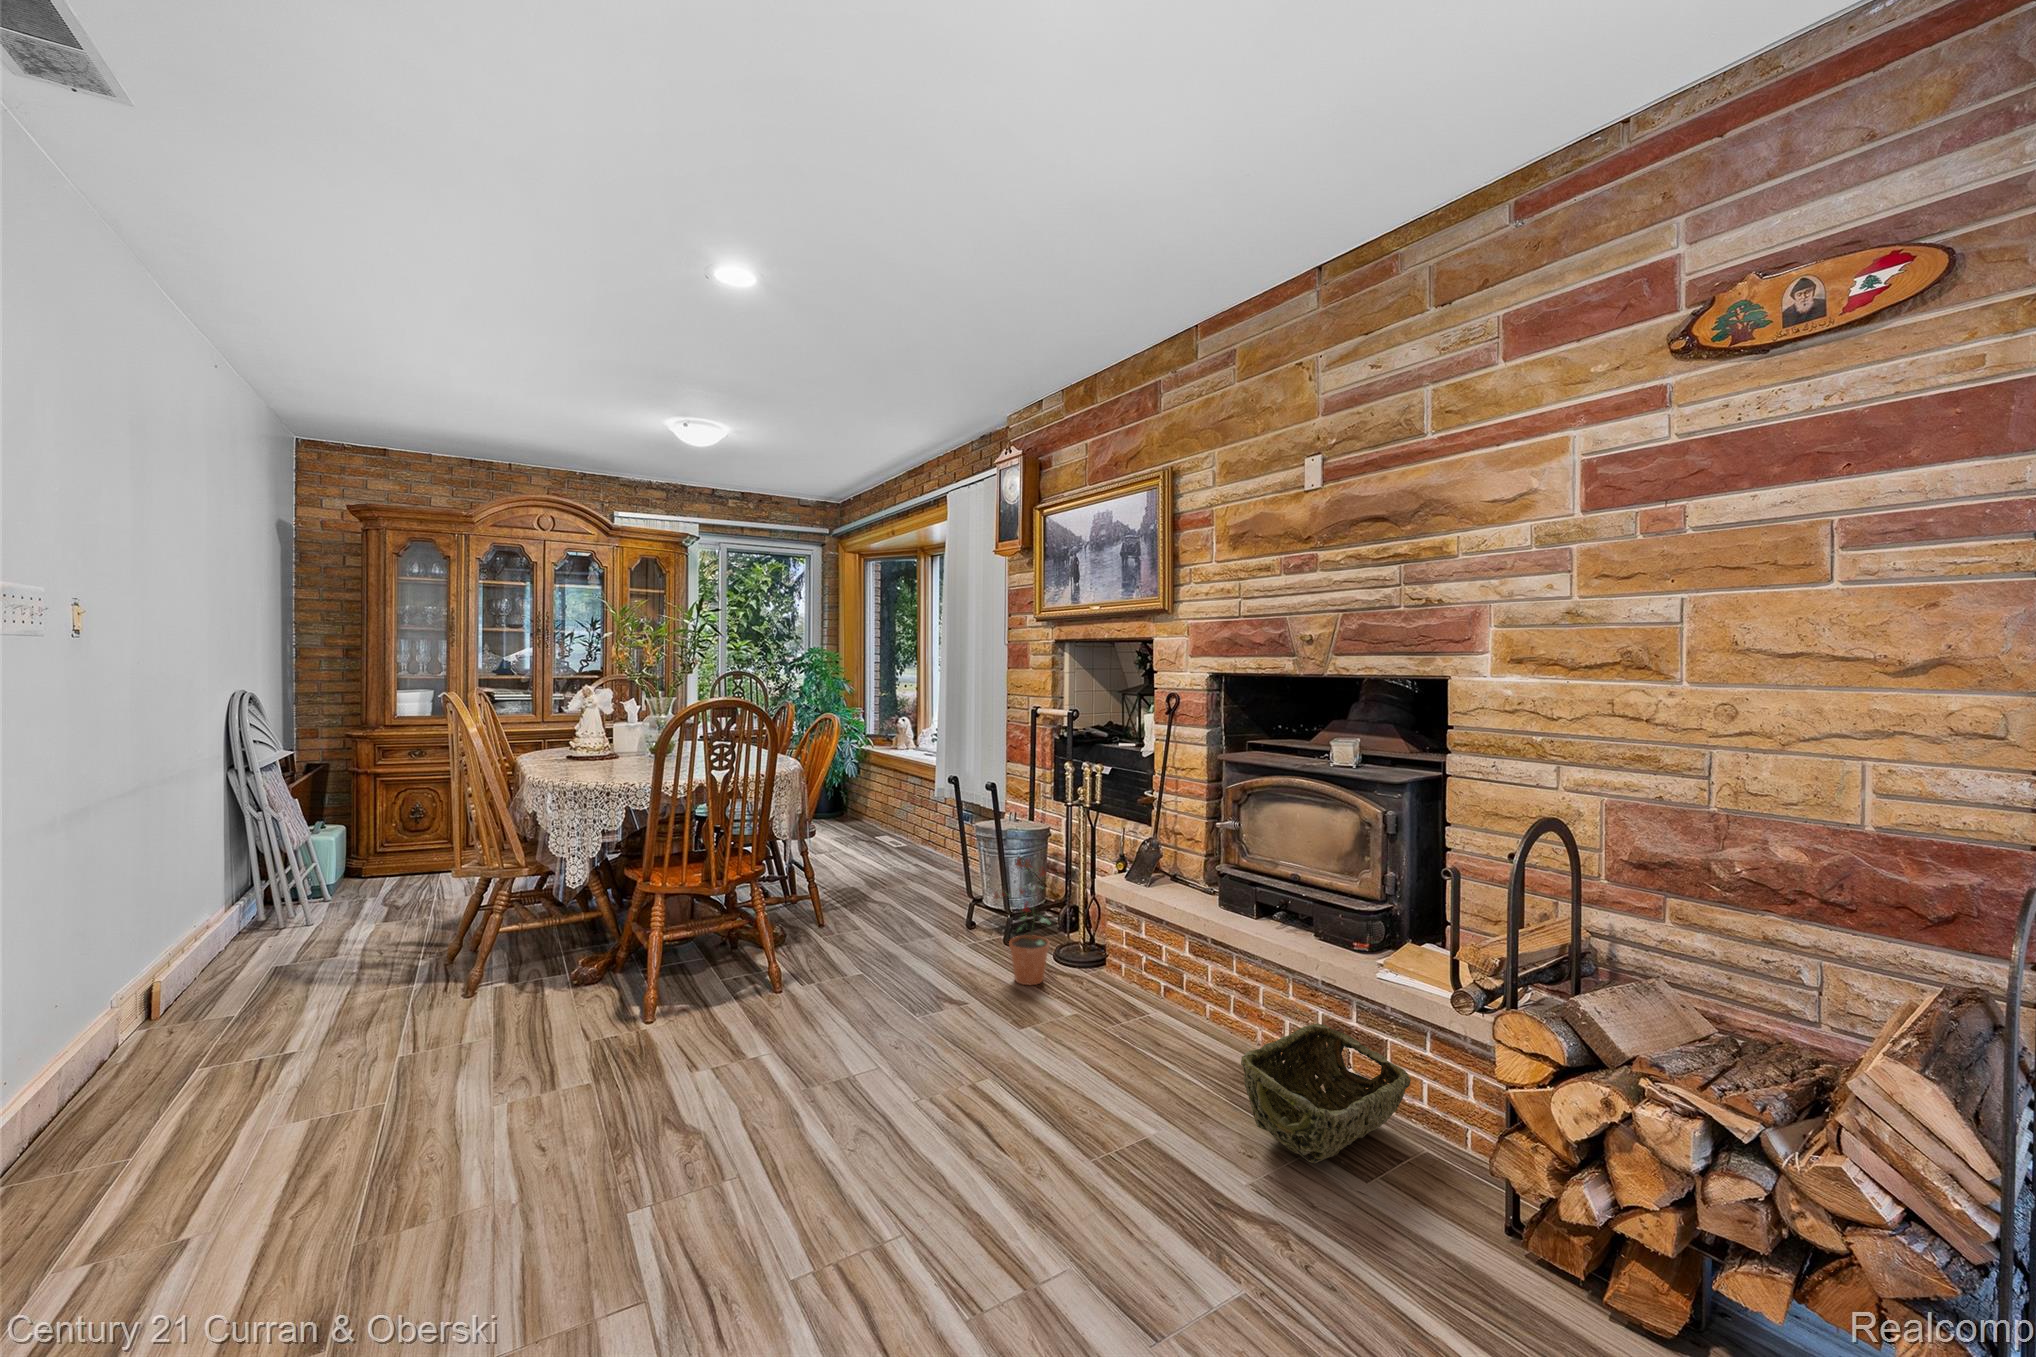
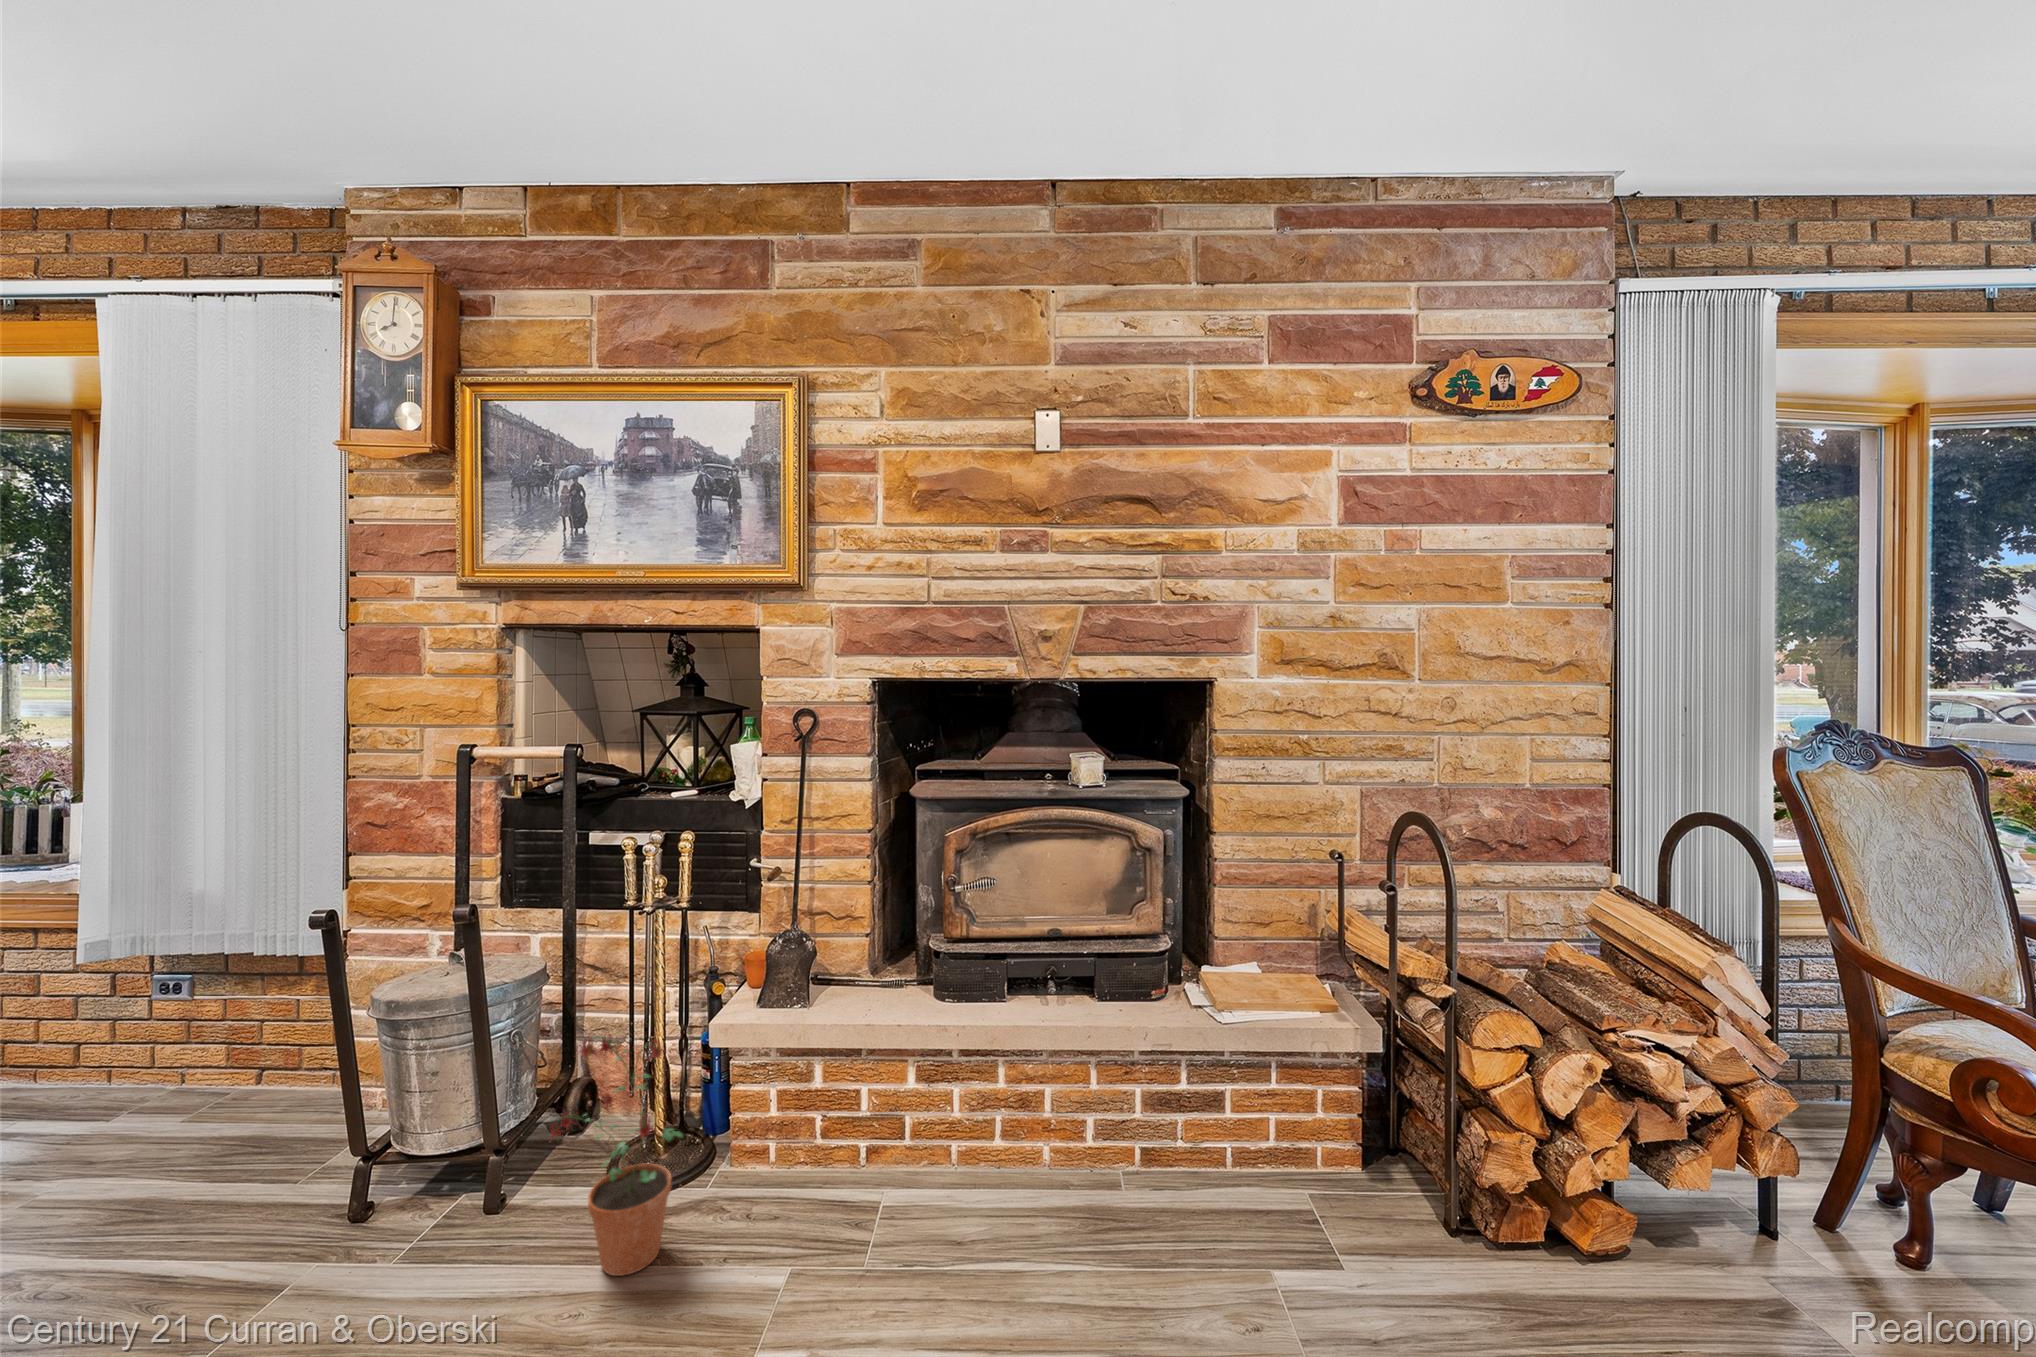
woven basket: present [1241,1024,1411,1163] -> none [1146,1100,1330,1283]

